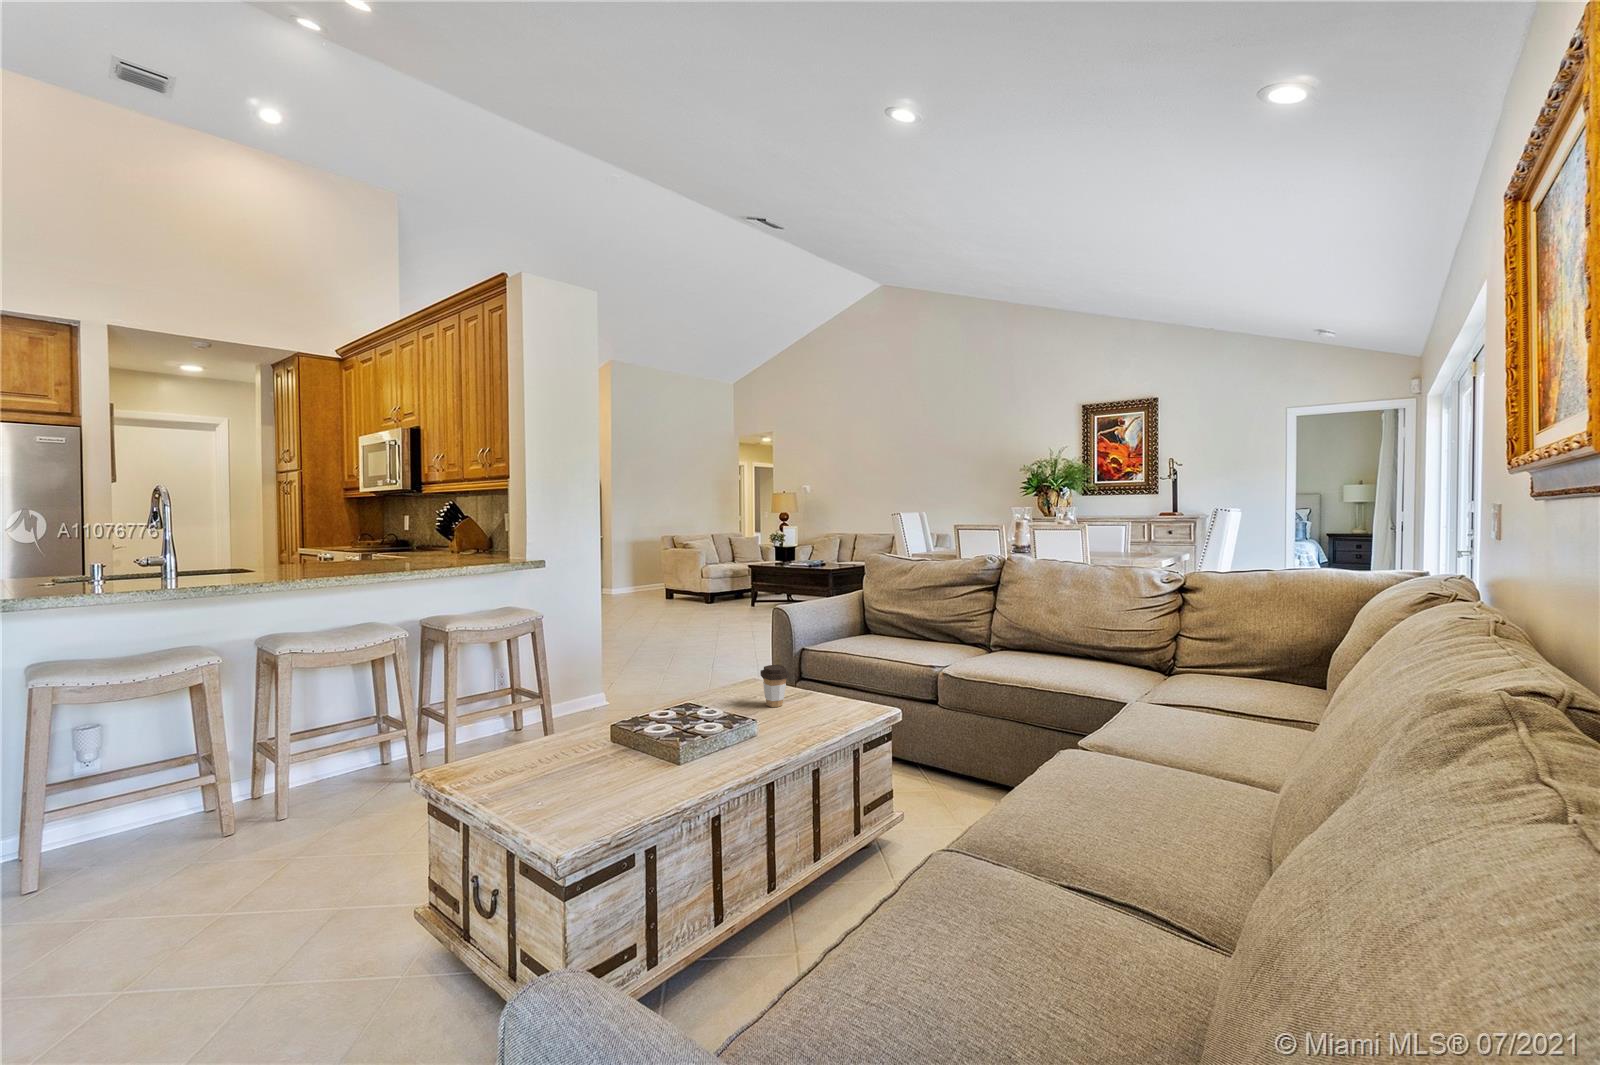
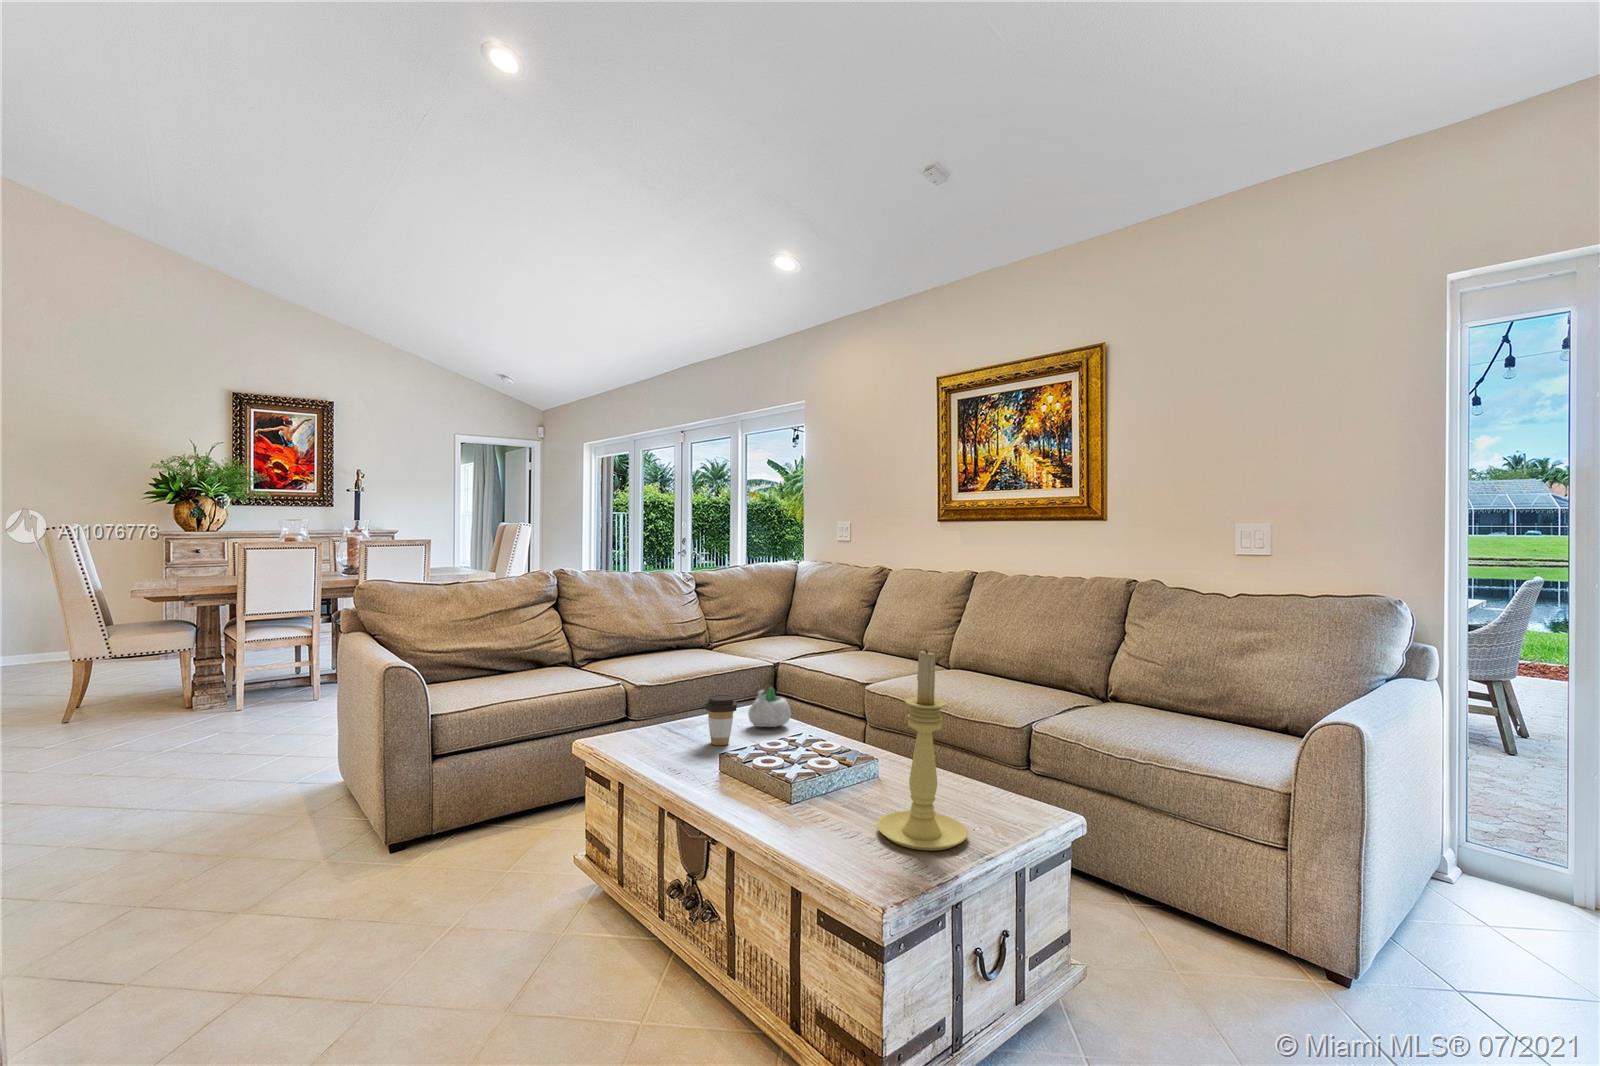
candle holder: none [545,627,618,784] -> present [877,649,968,851]
succulent planter: none [820,677,856,716] -> present [748,687,791,727]

